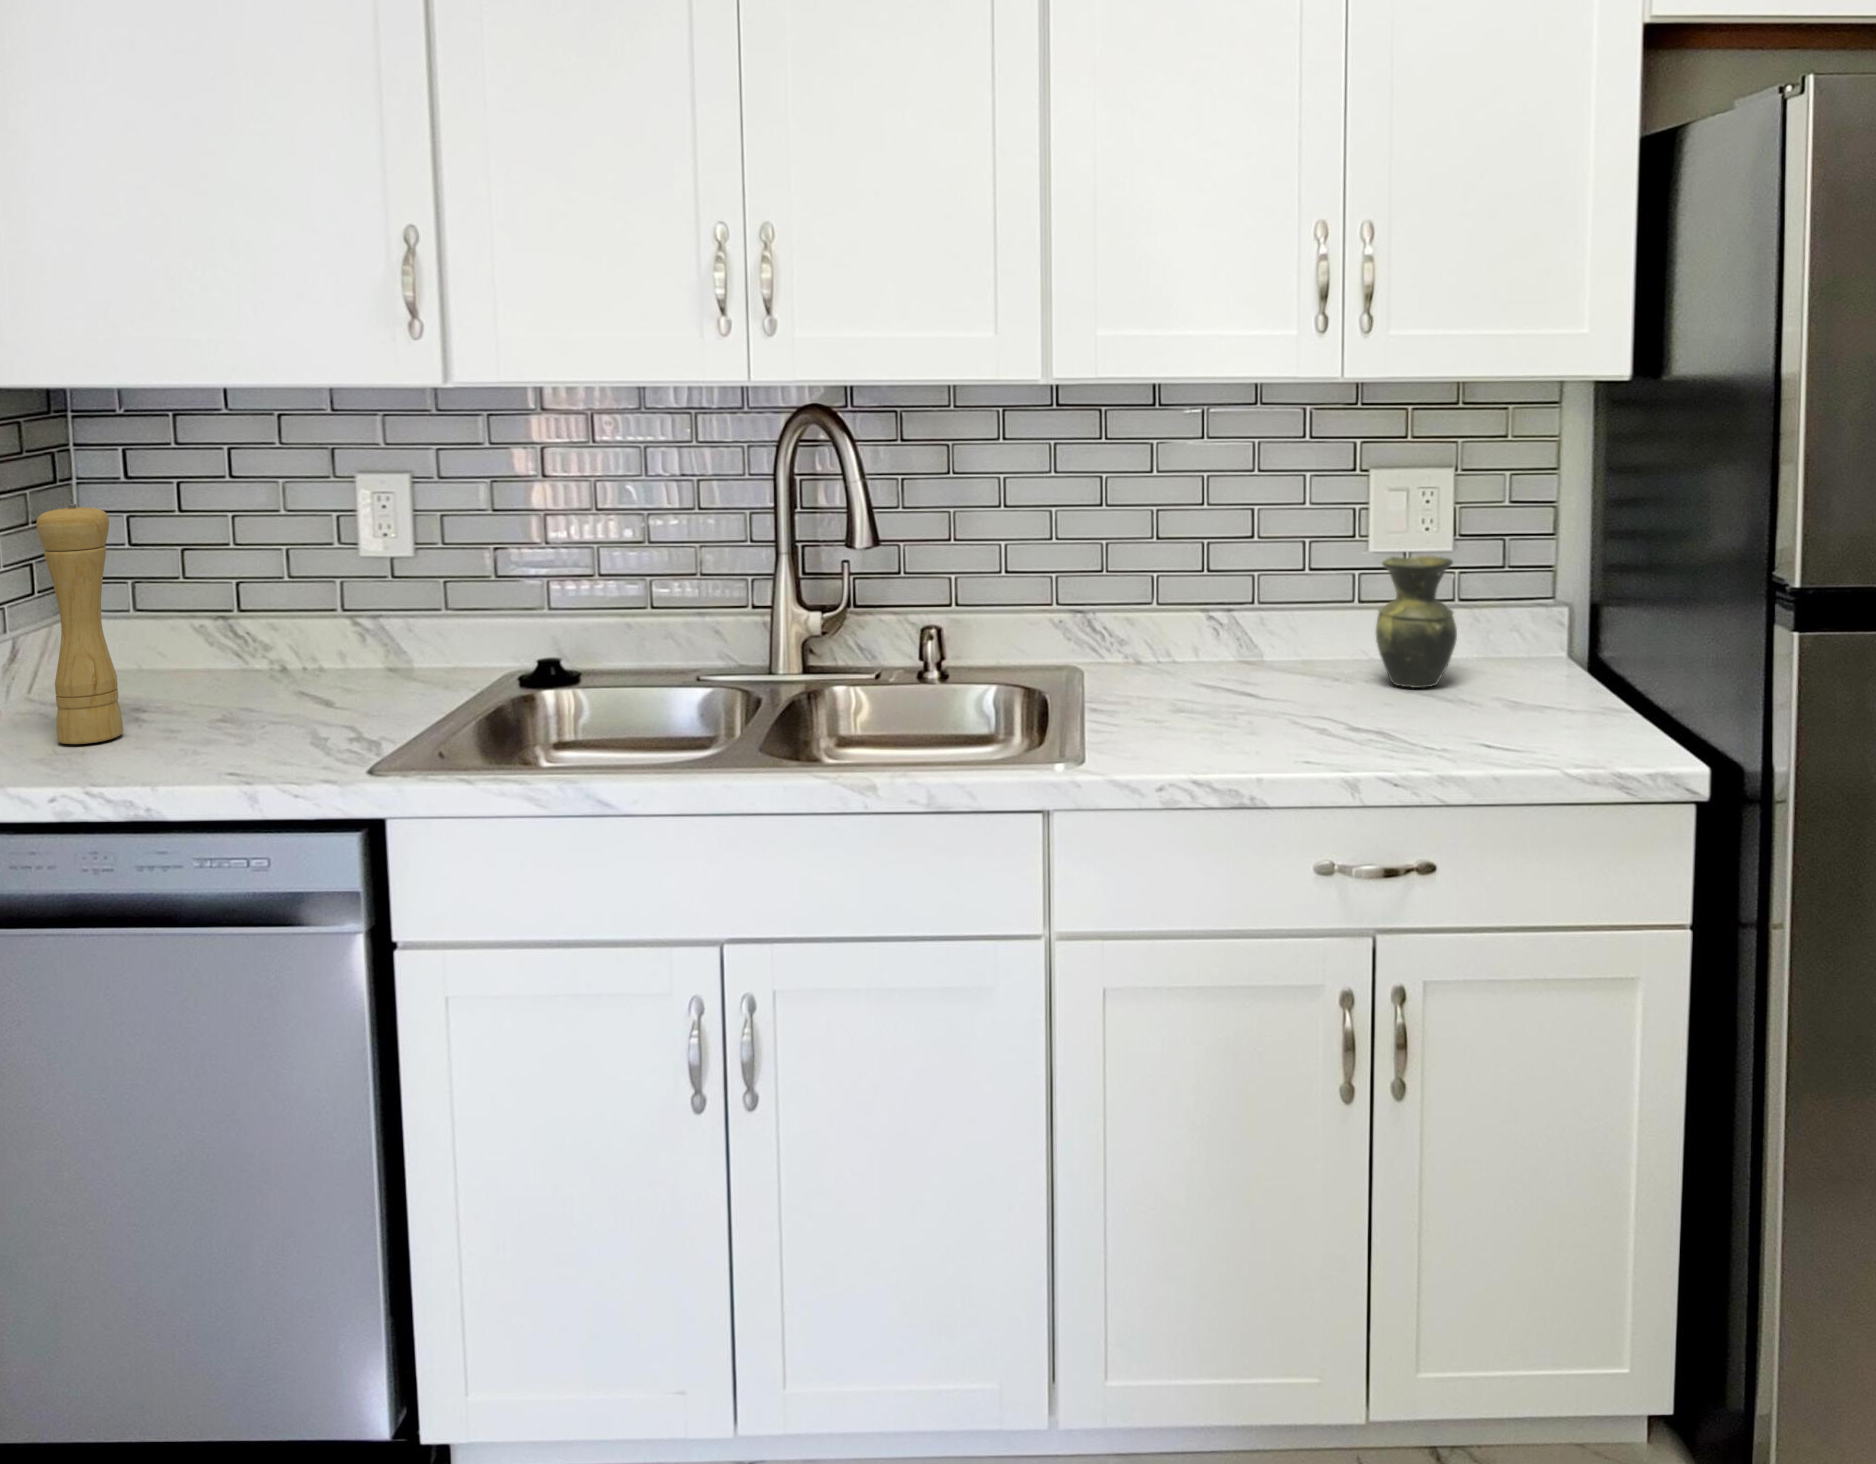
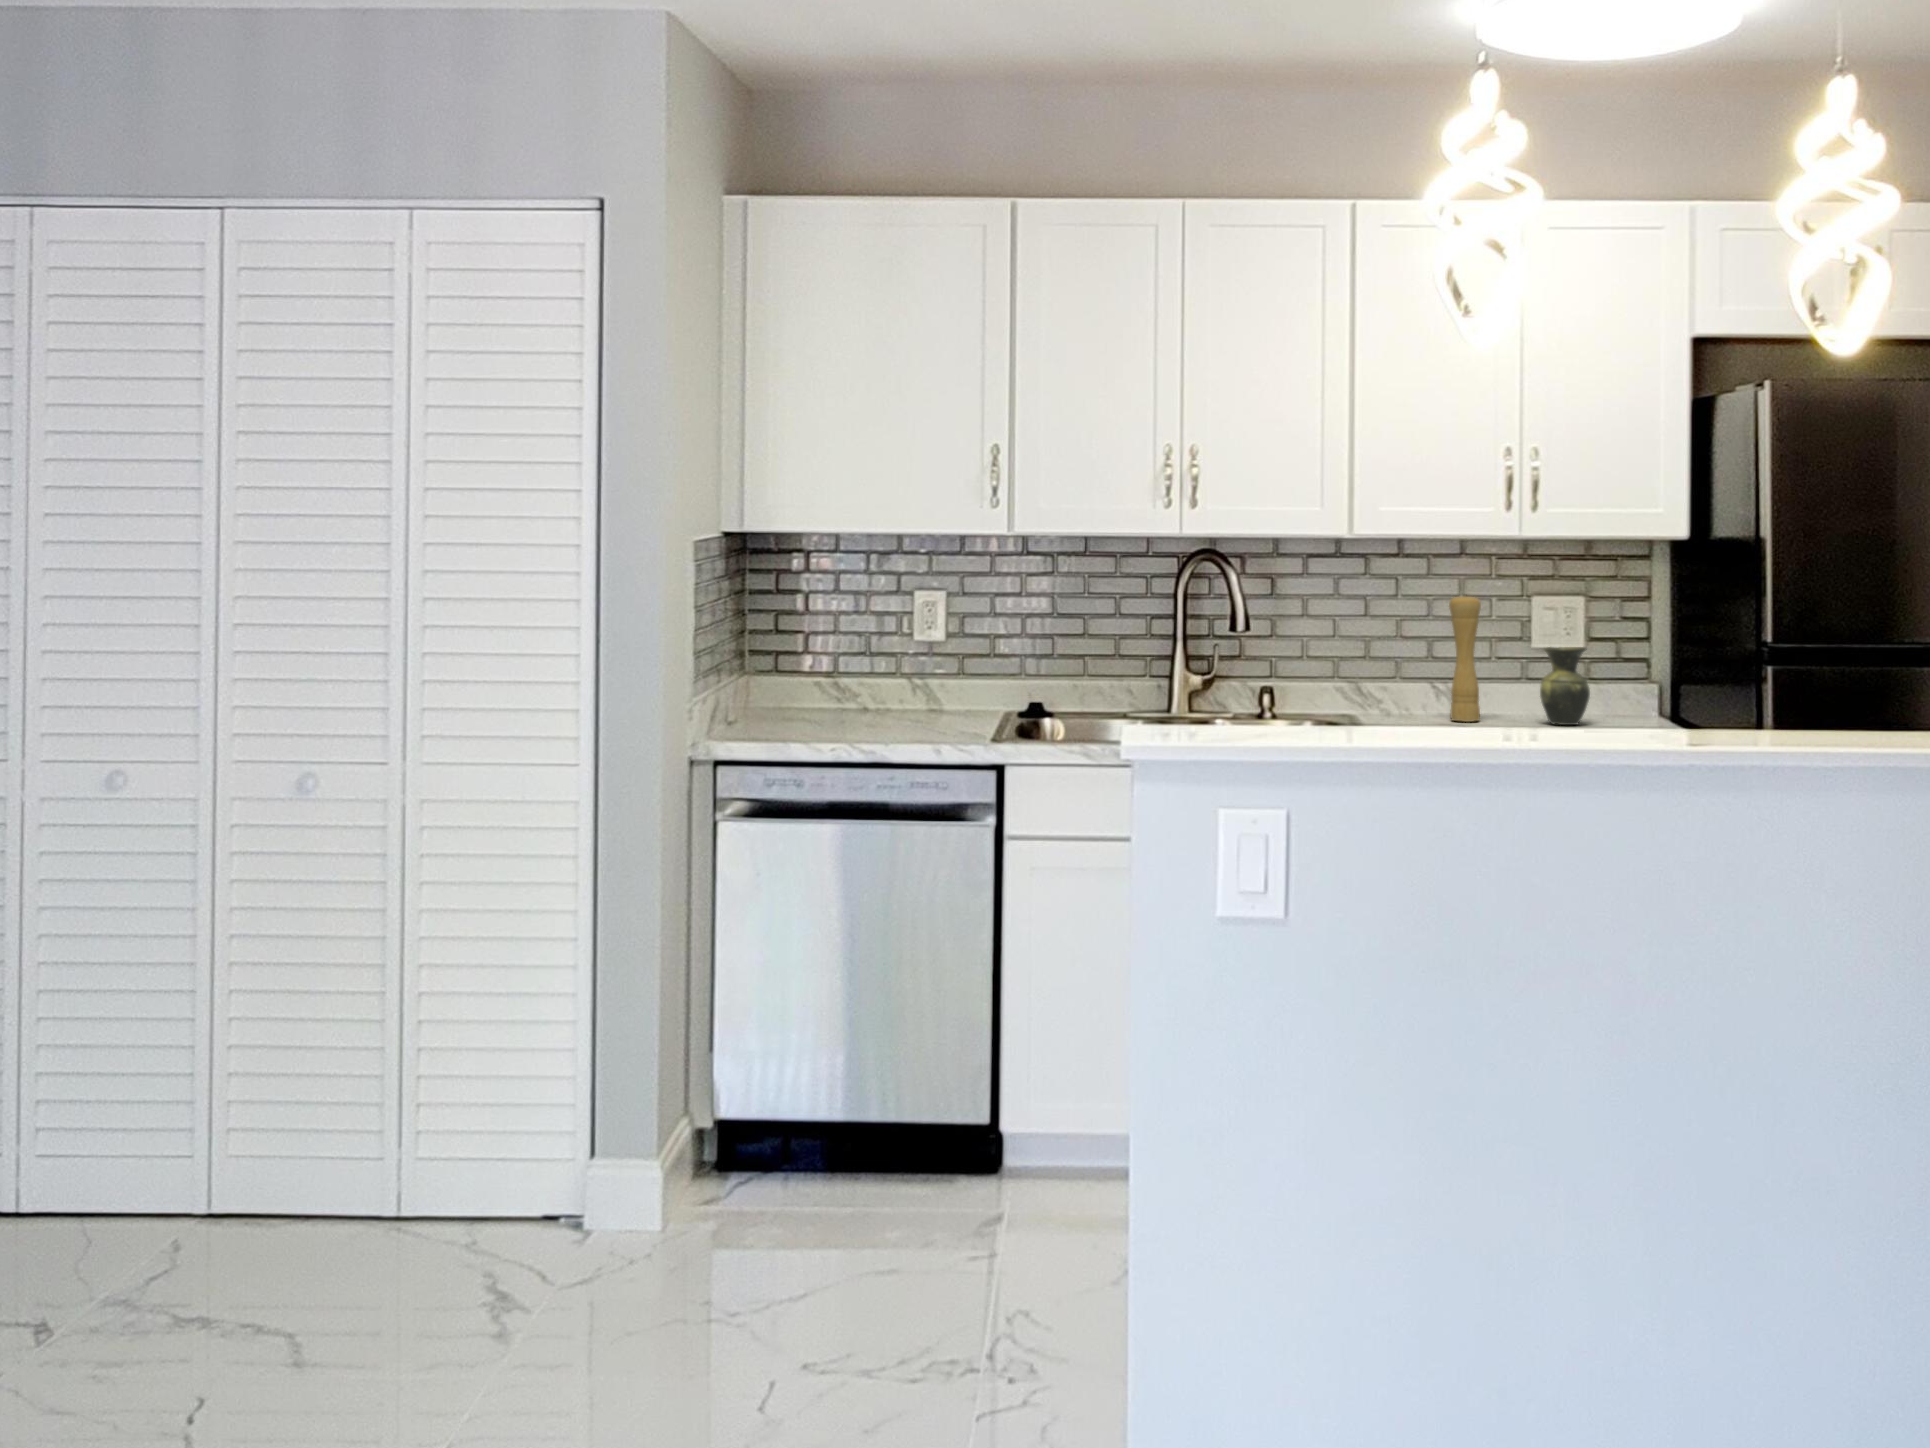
pepper mill: present [36,504,123,744] -> present [1449,595,1481,722]

